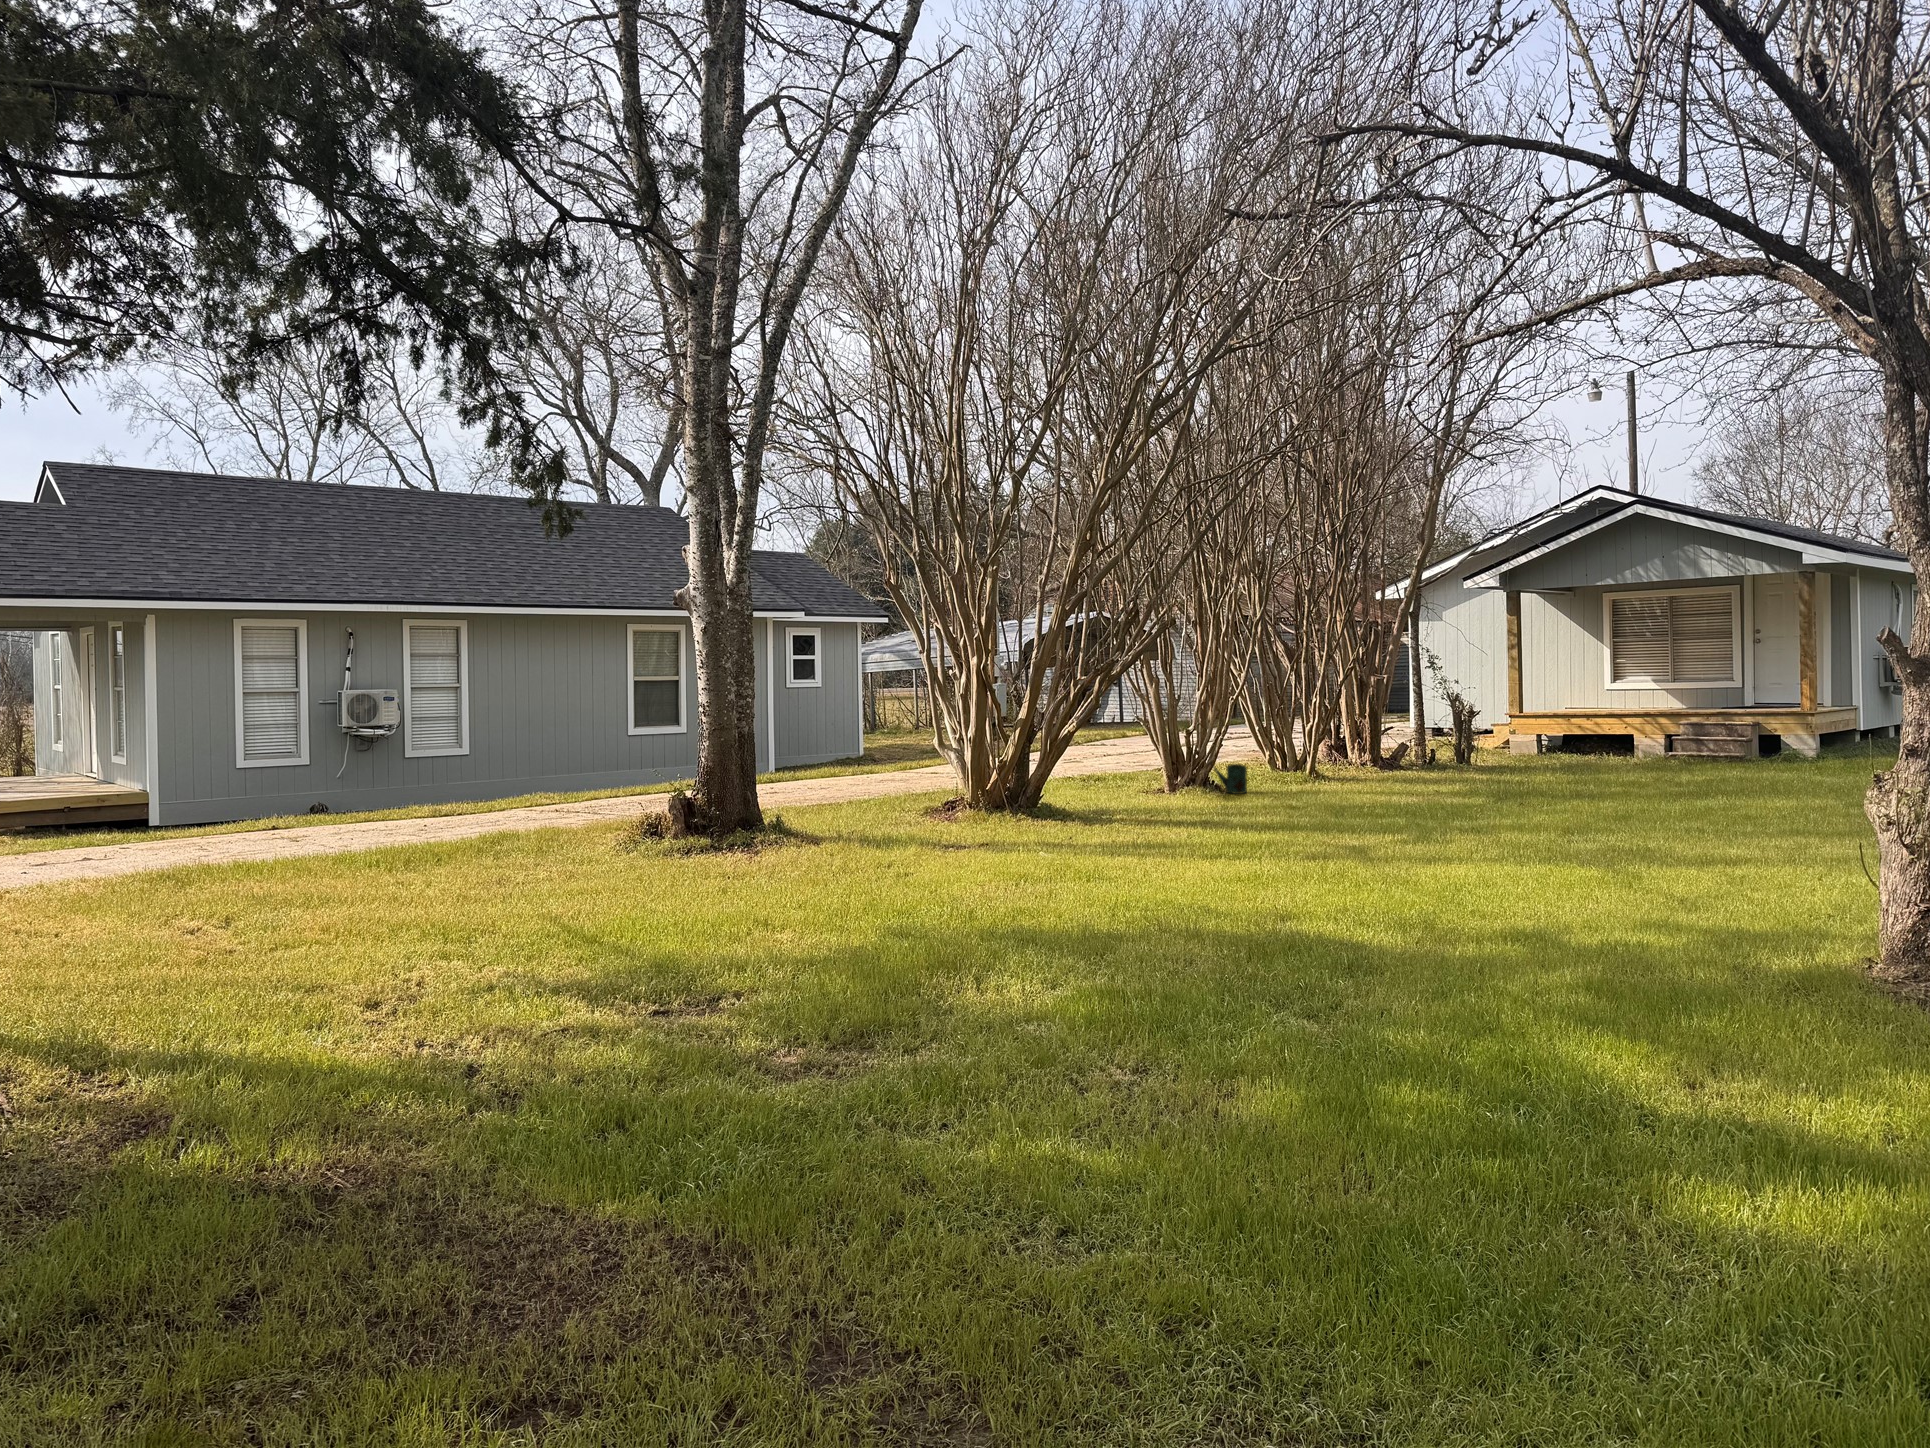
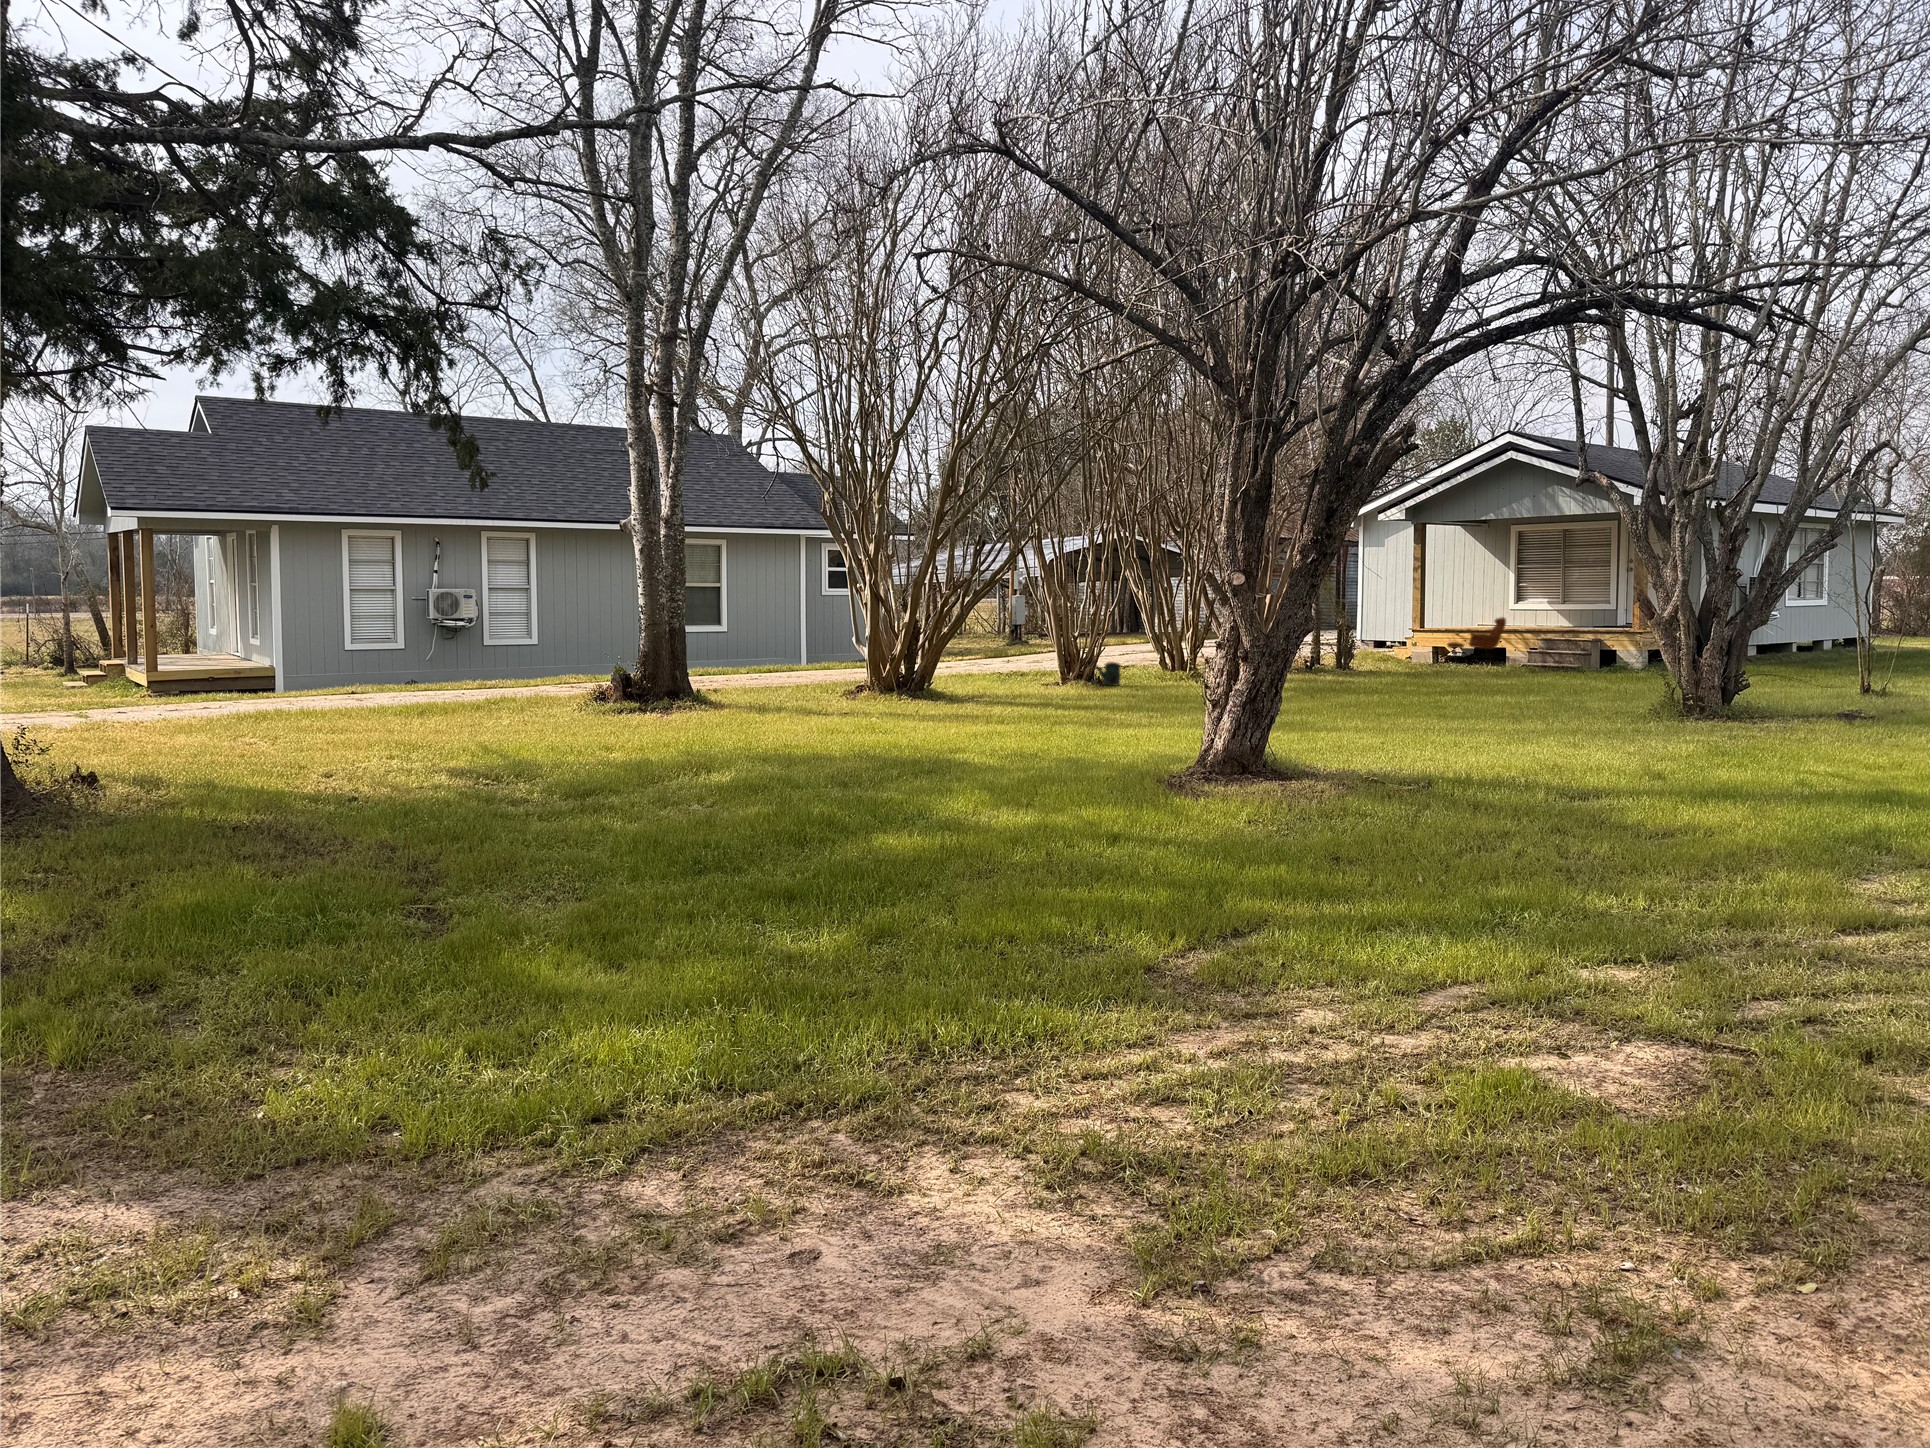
lounge chair: none [1559,698,1632,750] -> present [1447,617,1506,657]

